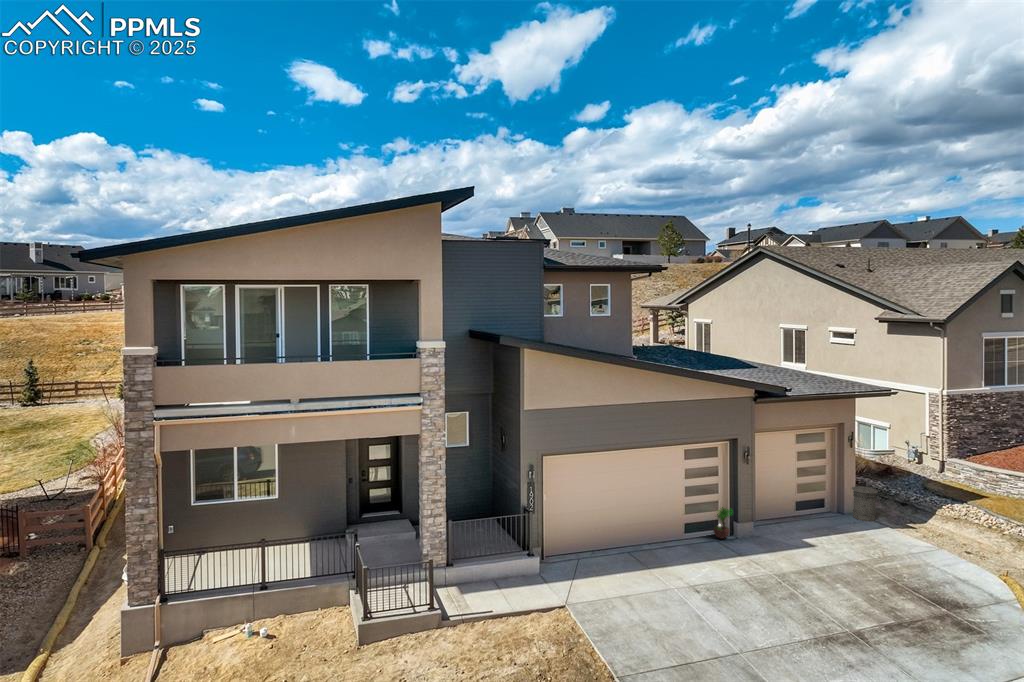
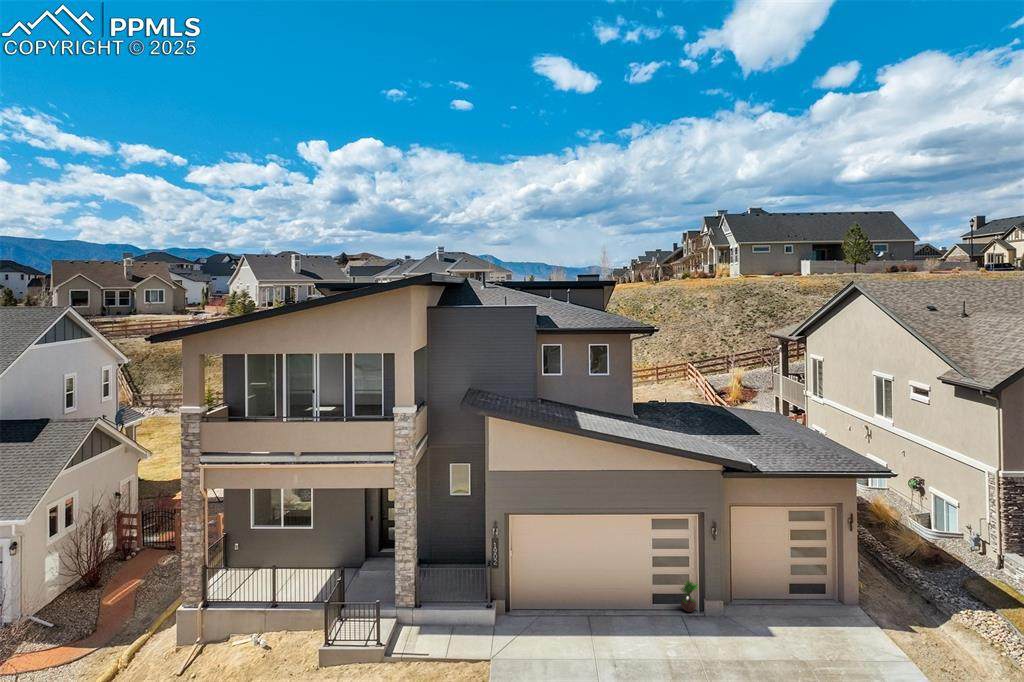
trash can: present [852,486,878,521] -> none [845,574,873,613]

